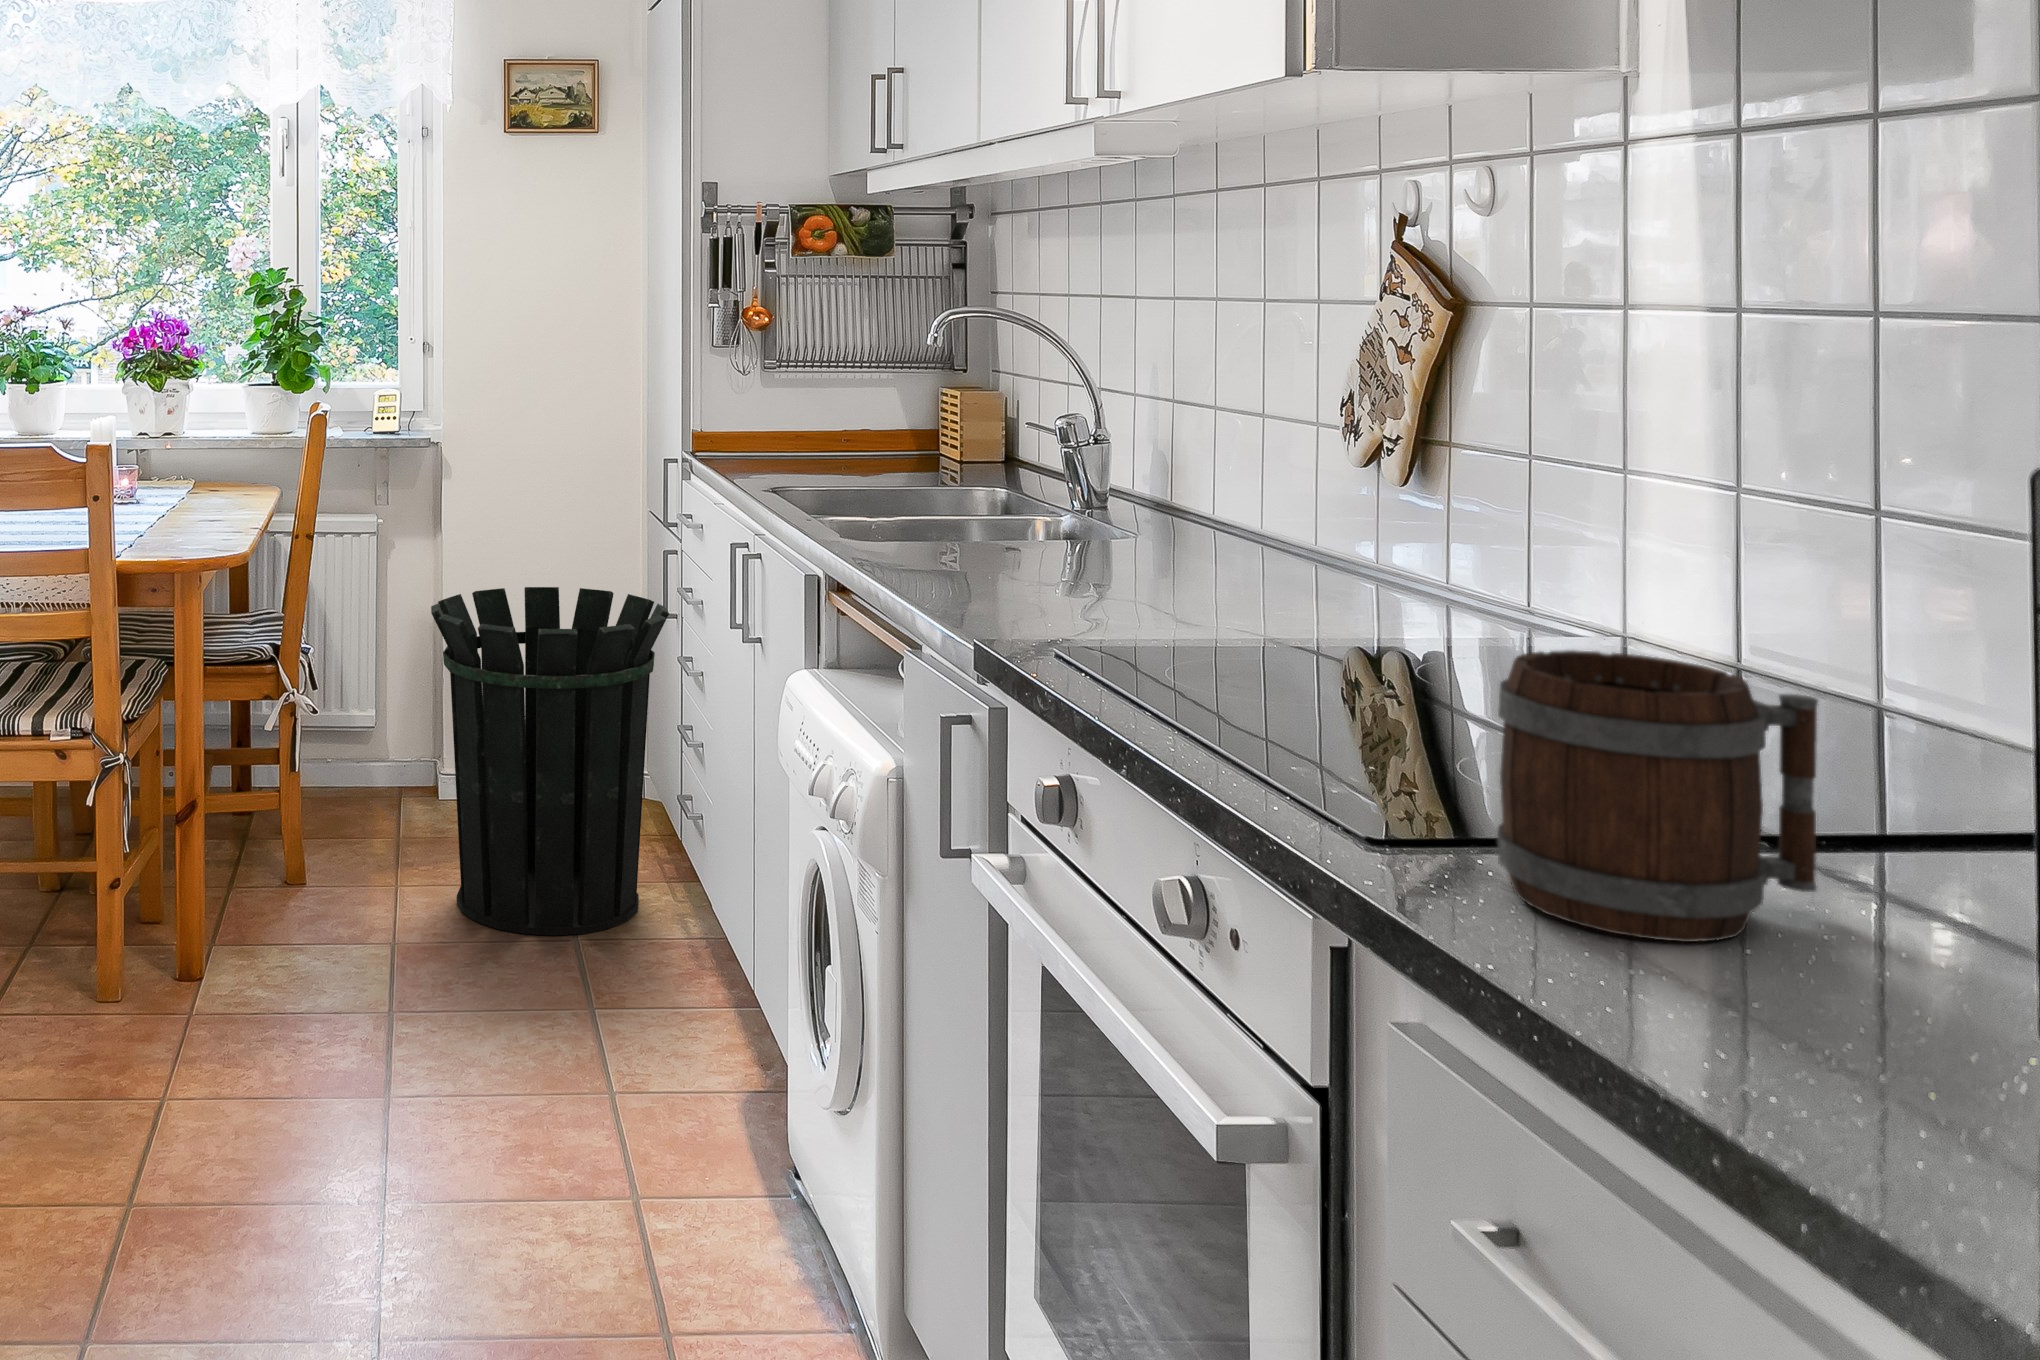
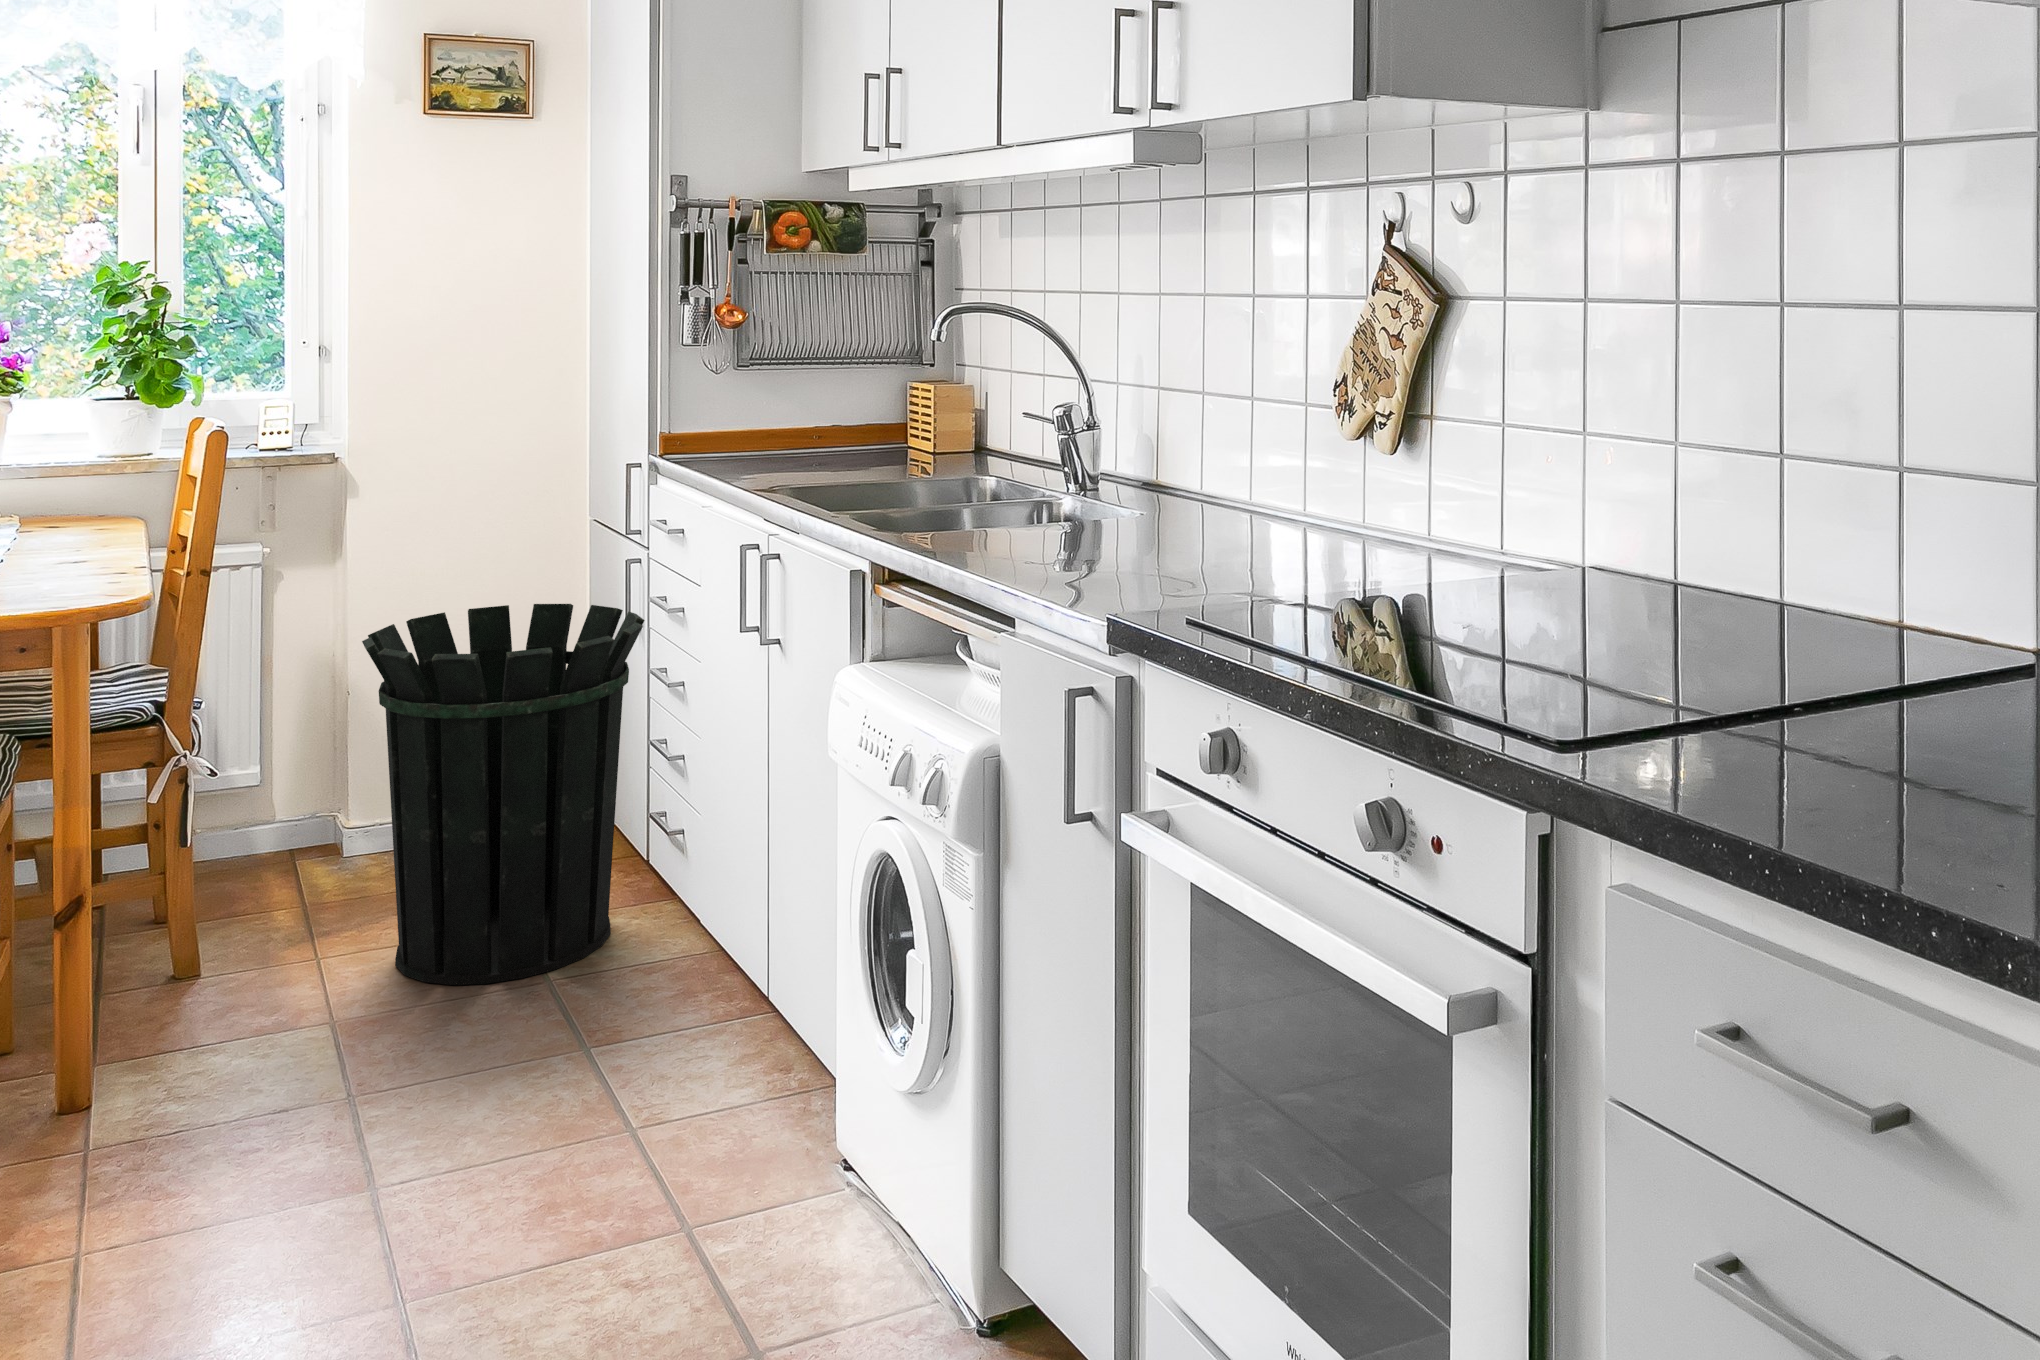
mug: present [1497,650,1818,942] -> none [1668,568,1860,785]

